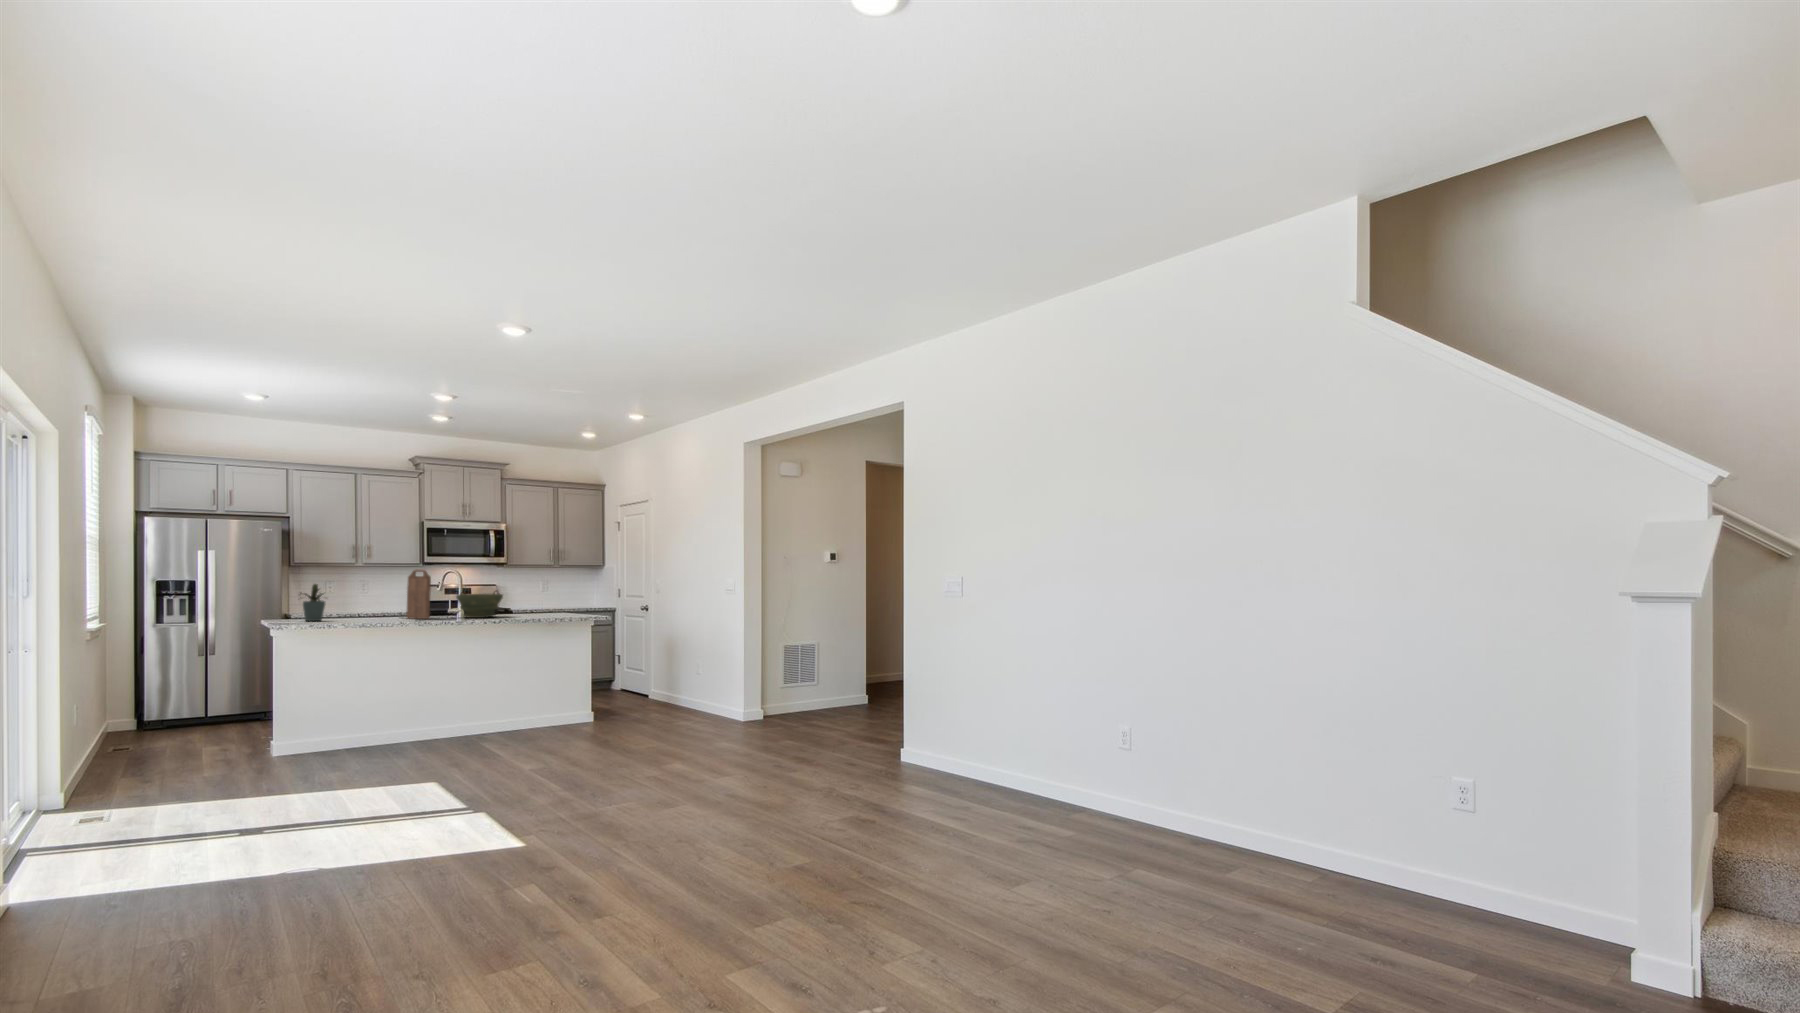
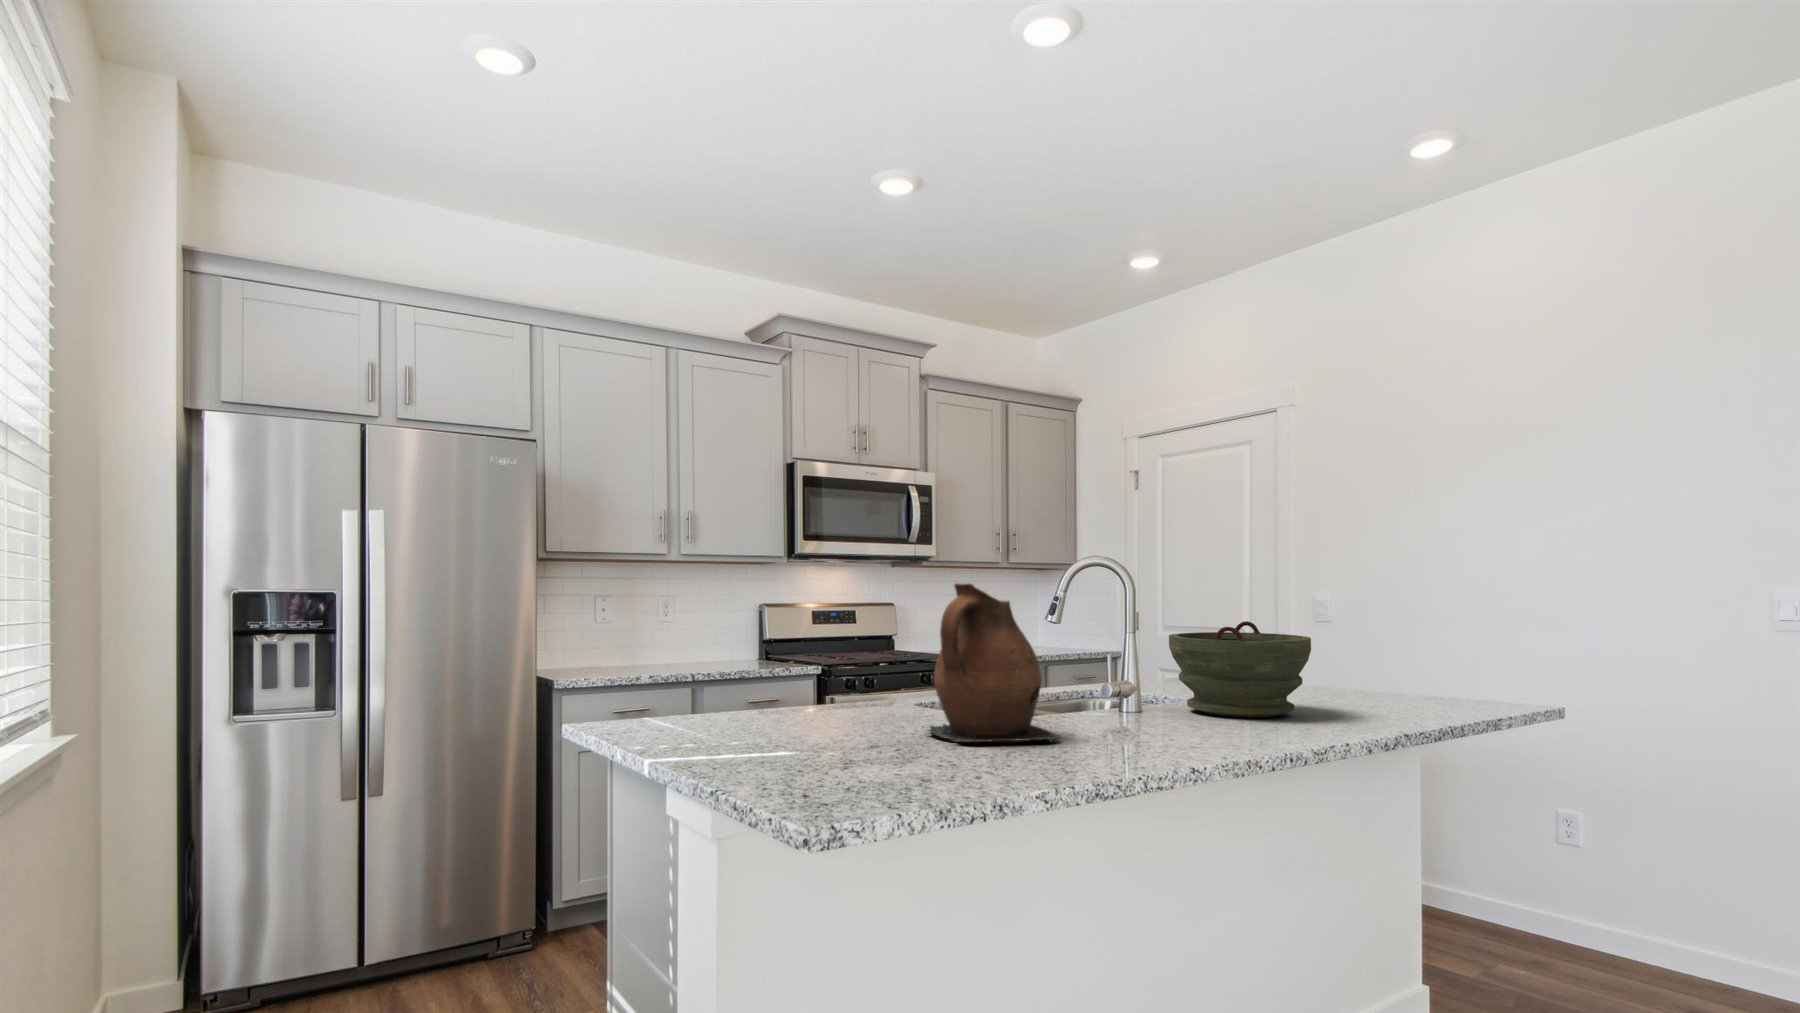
cutting board: present [406,569,431,619] -> none [1064,549,1170,731]
ceramic pitcher: none [350,579,390,620] -> present [929,583,1059,742]
potted plant: present [300,584,325,621] -> none [780,600,895,758]

